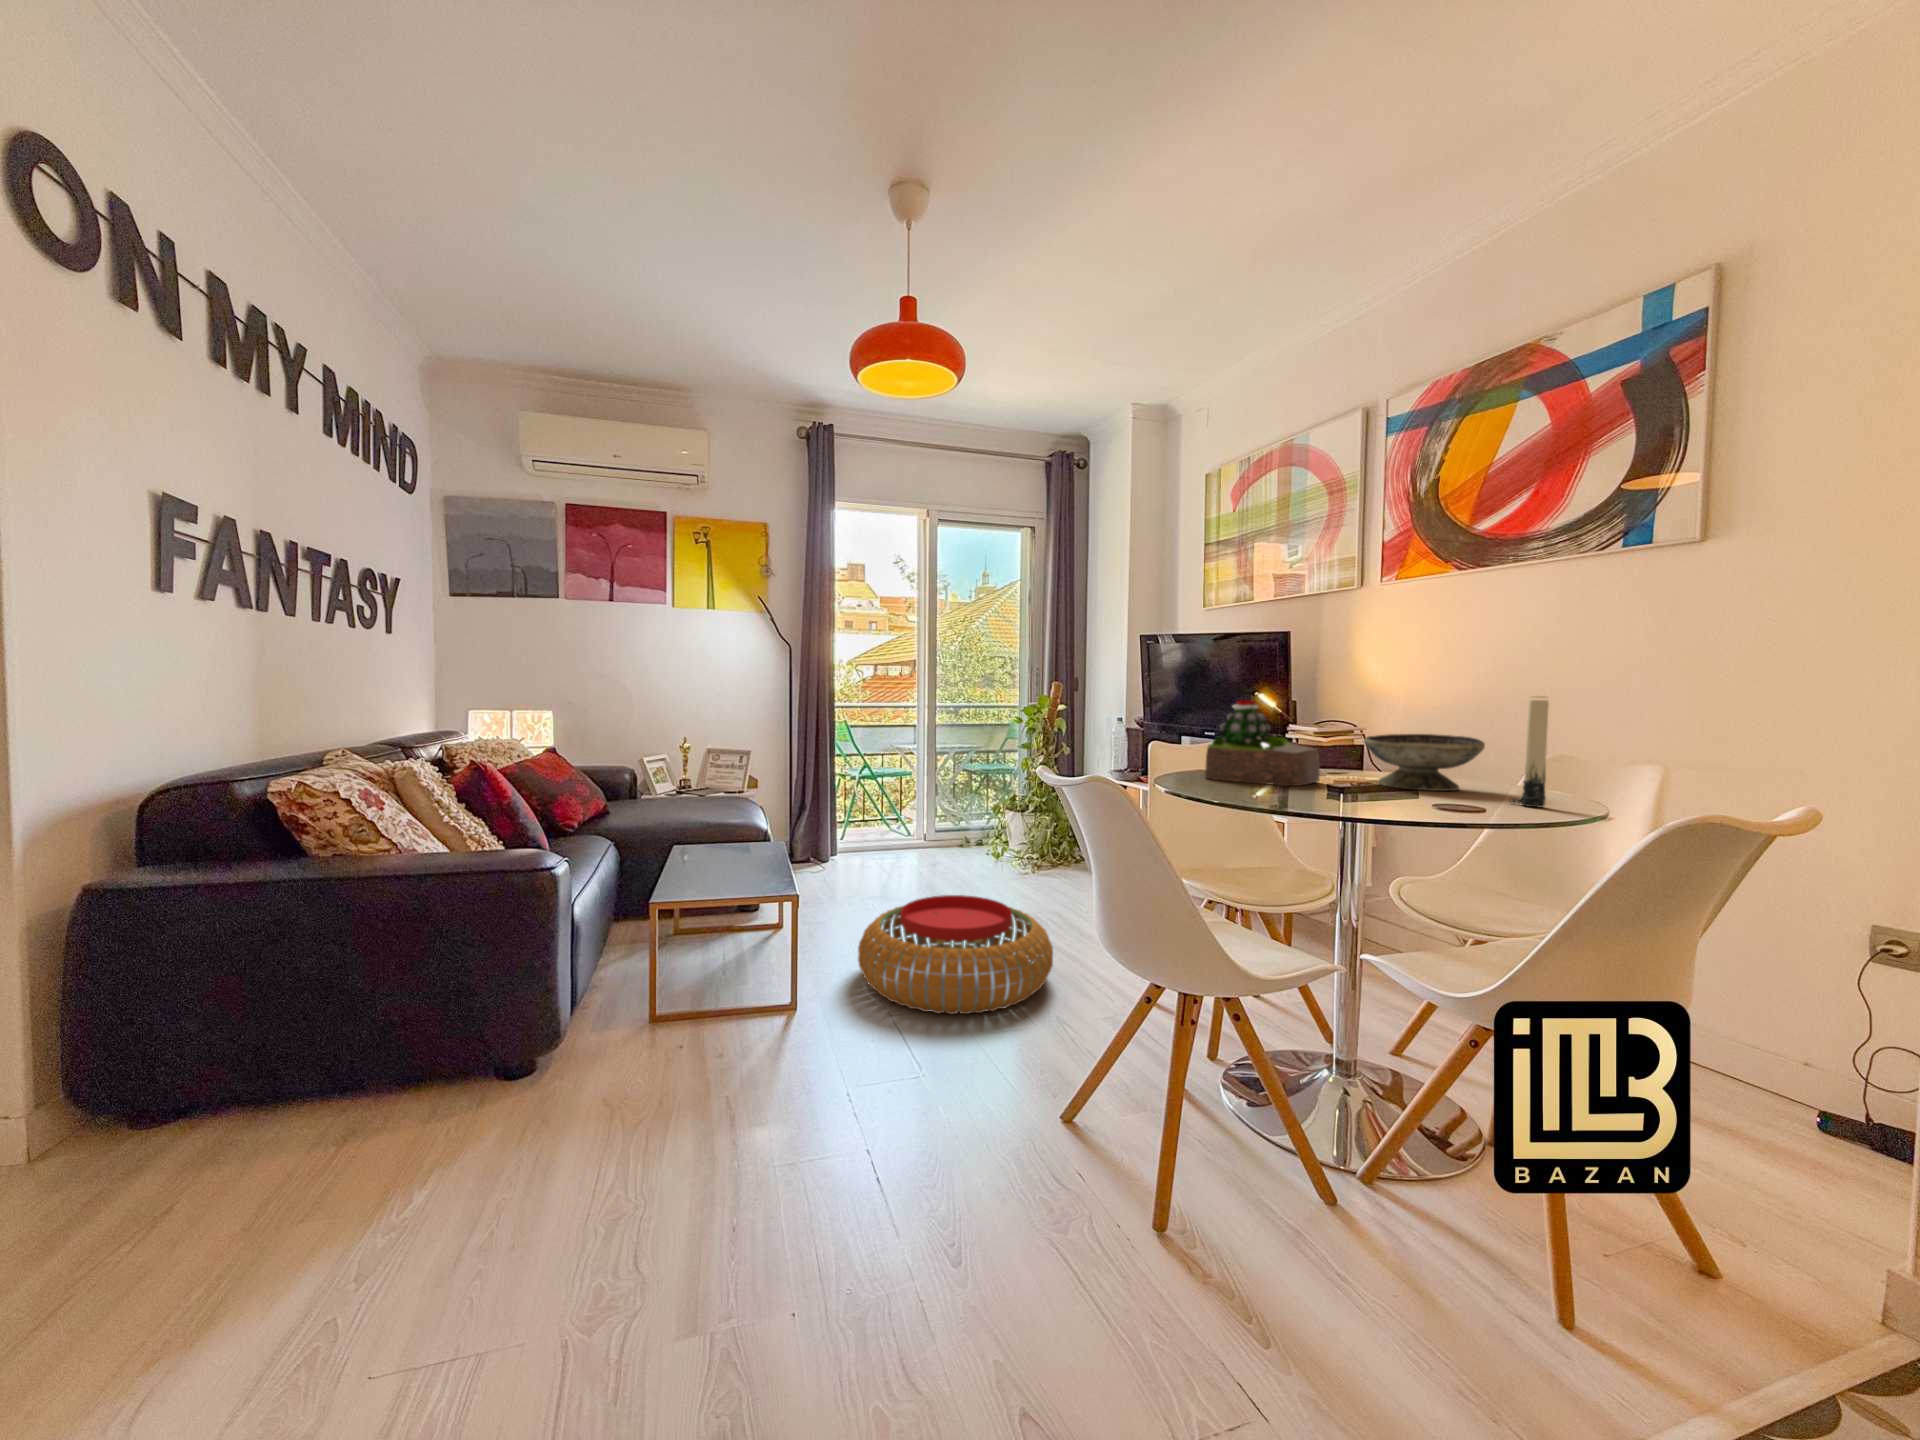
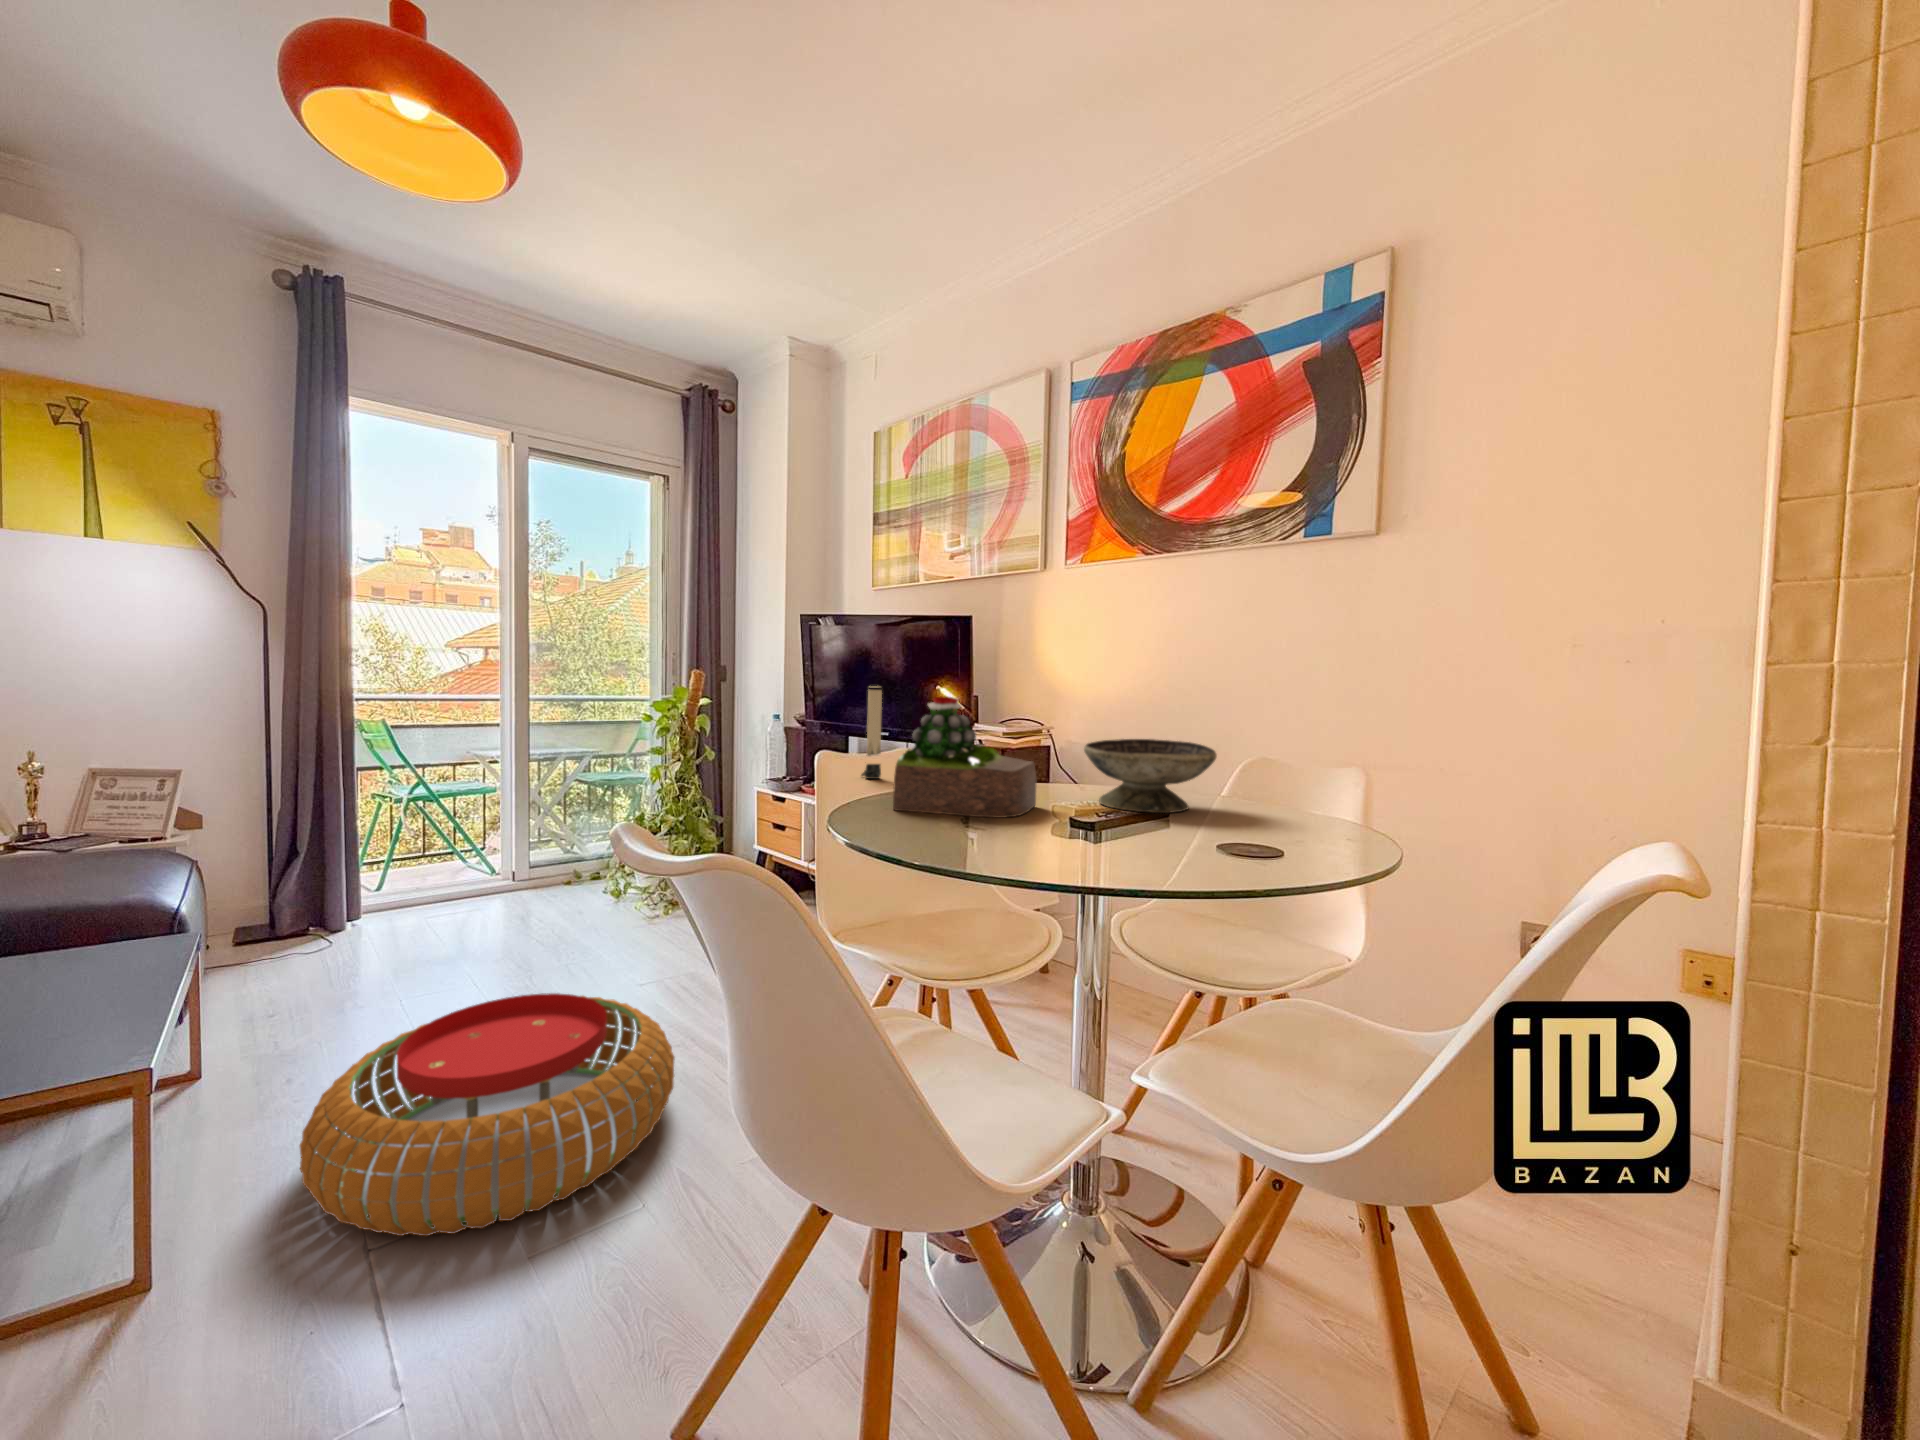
candle: present [1511,696,1549,808] -> present [861,686,882,779]

